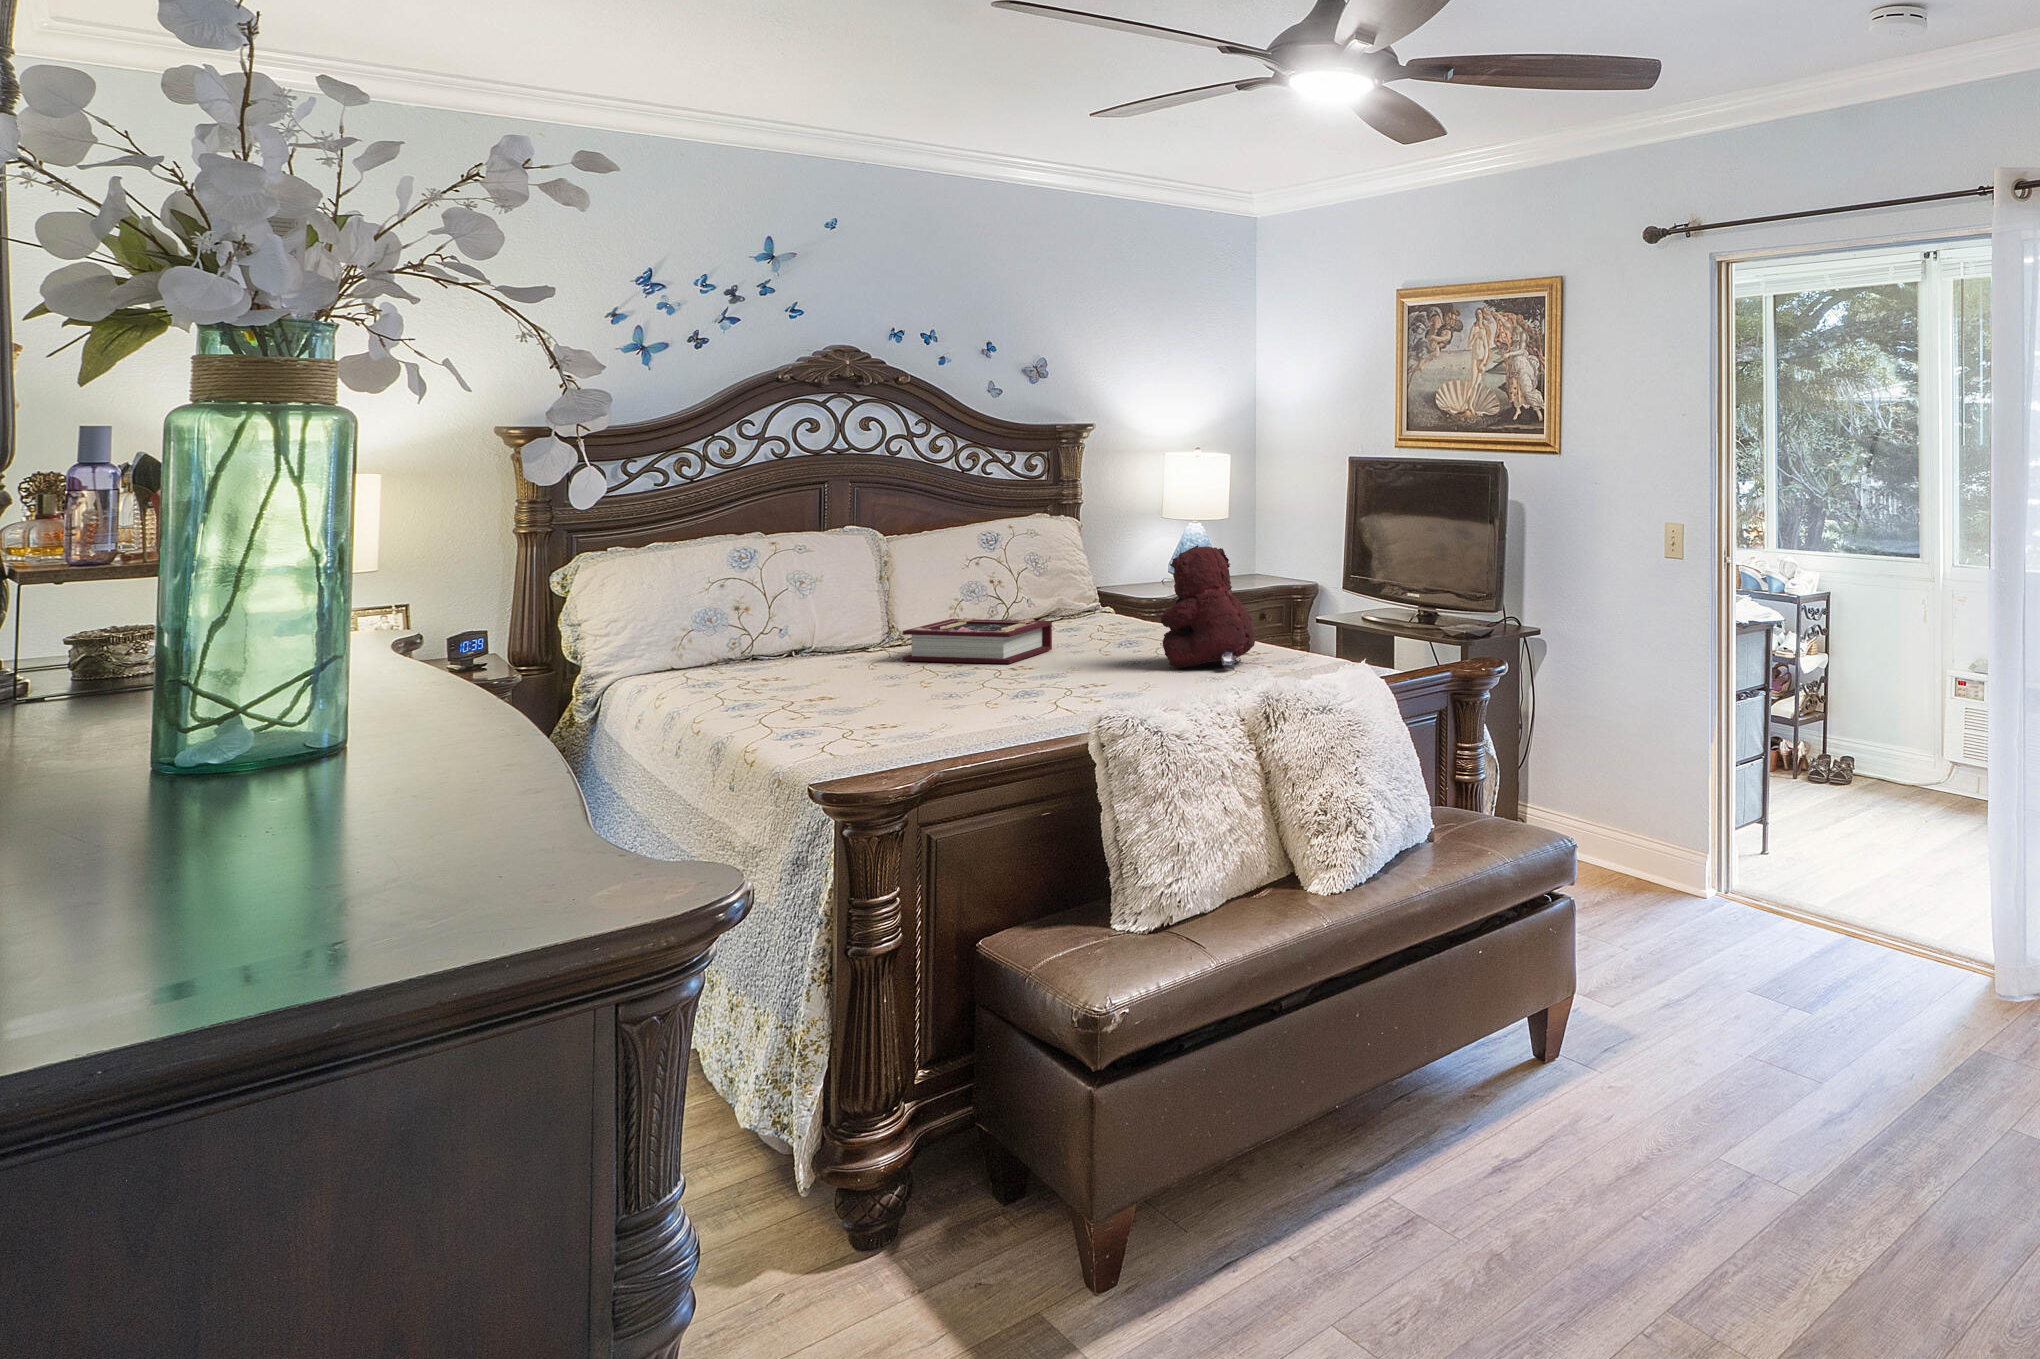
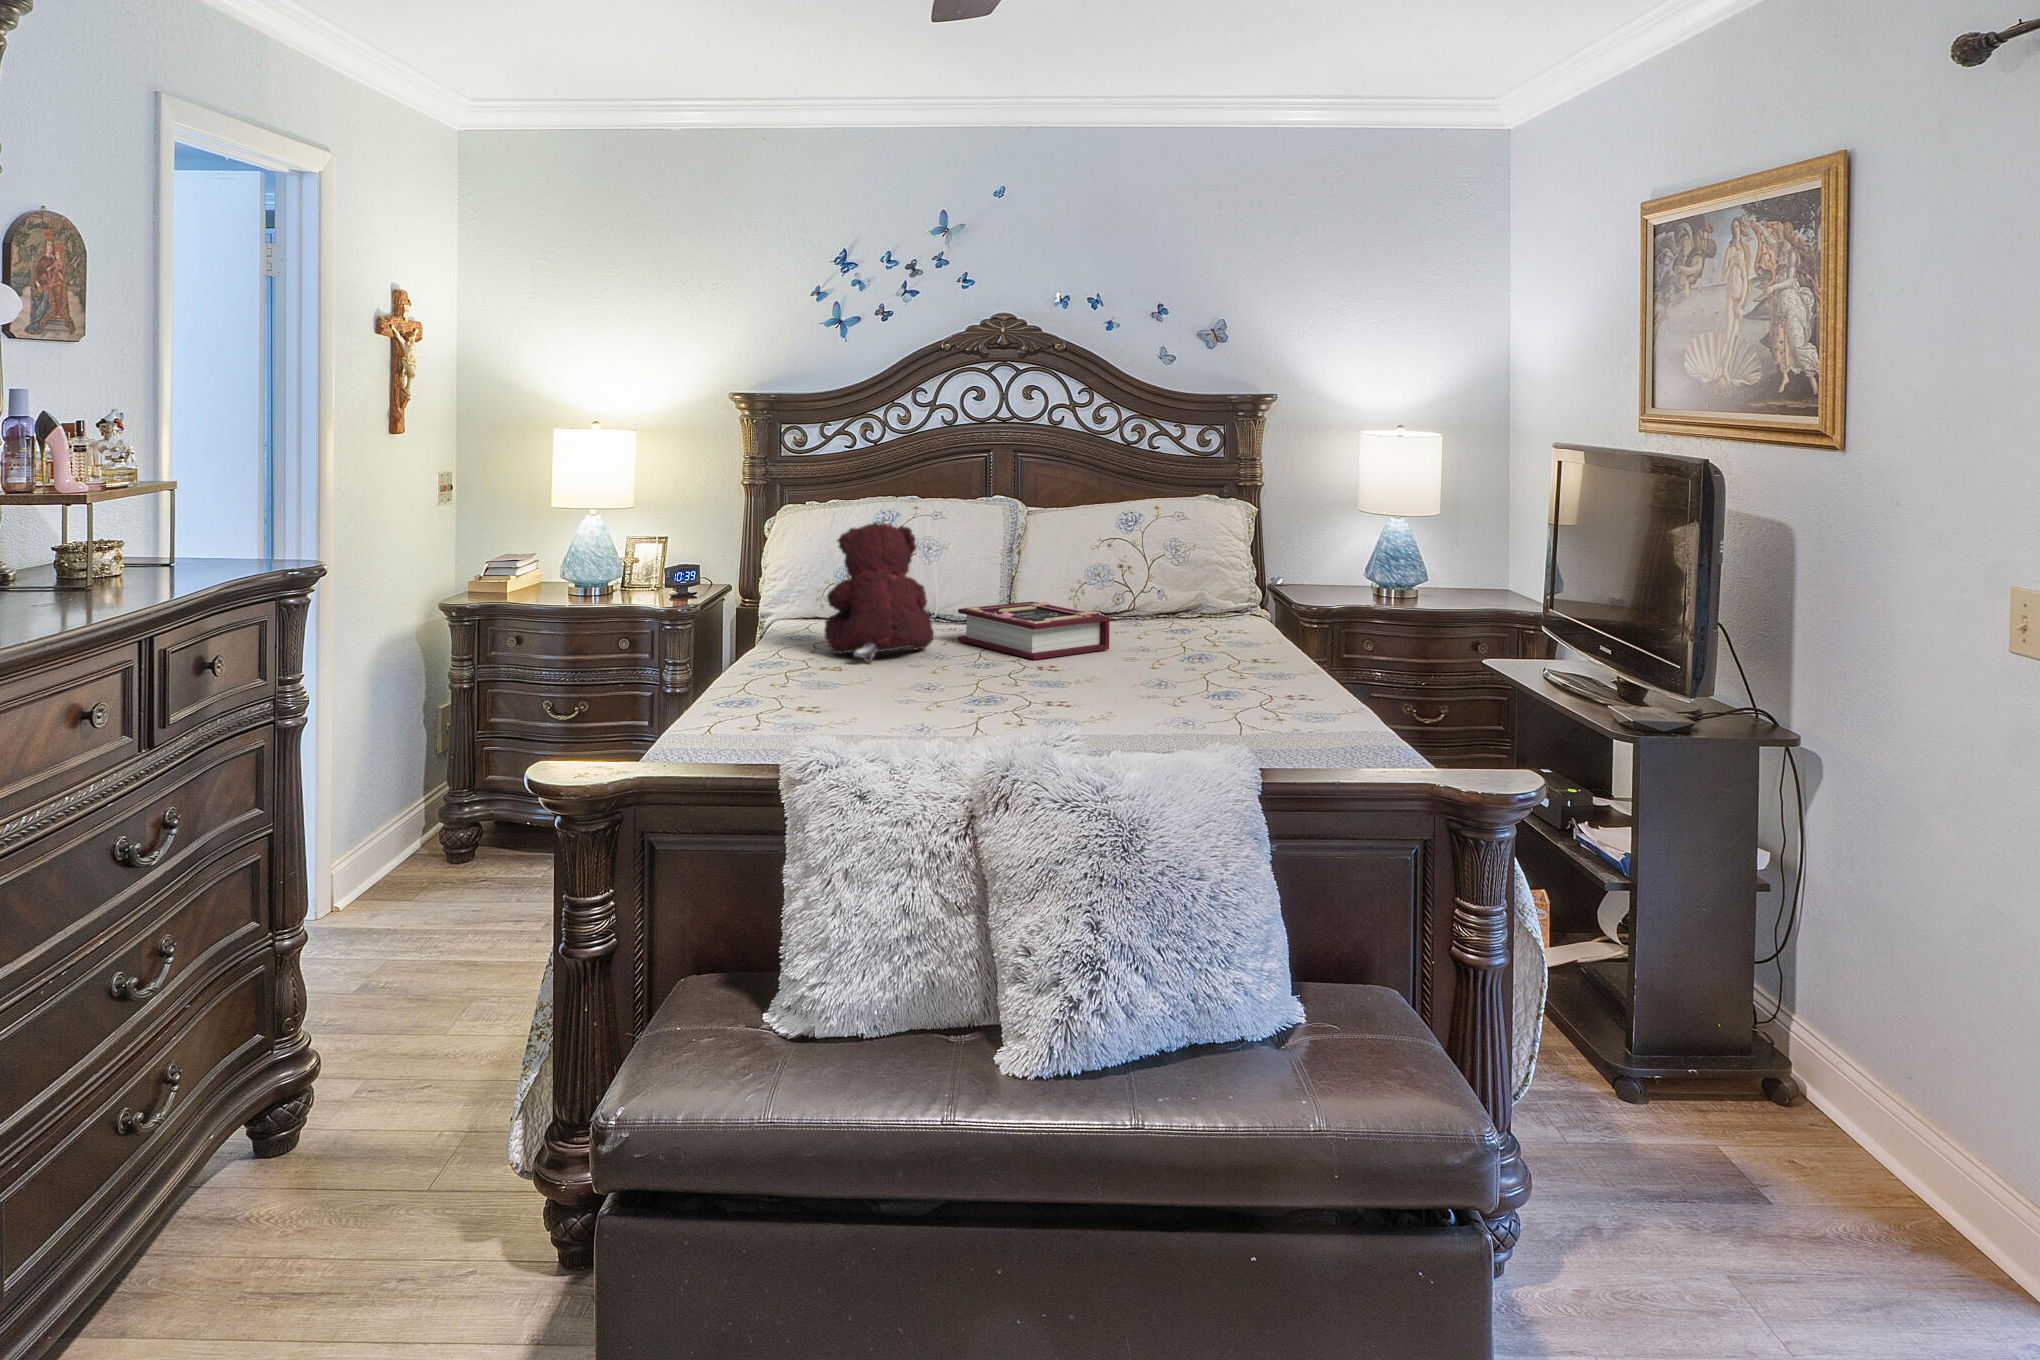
teddy bear: present [1161,545,1255,670] -> present [824,522,934,663]

